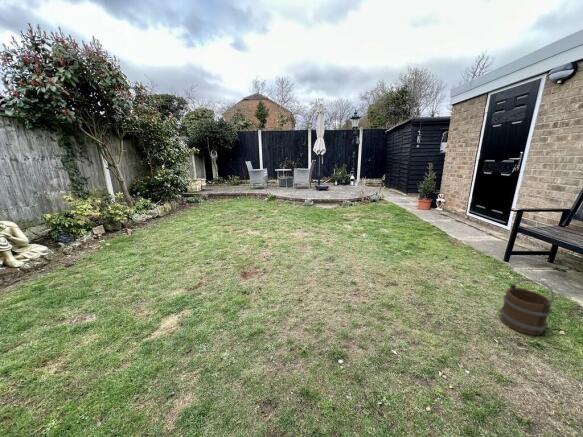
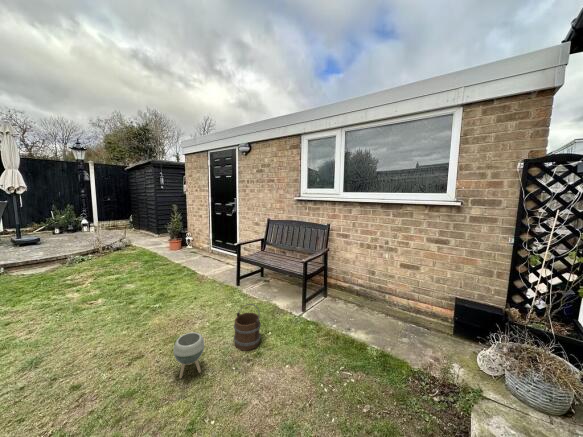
planter: none [430,279,464,322] -> present [174,332,204,379]

